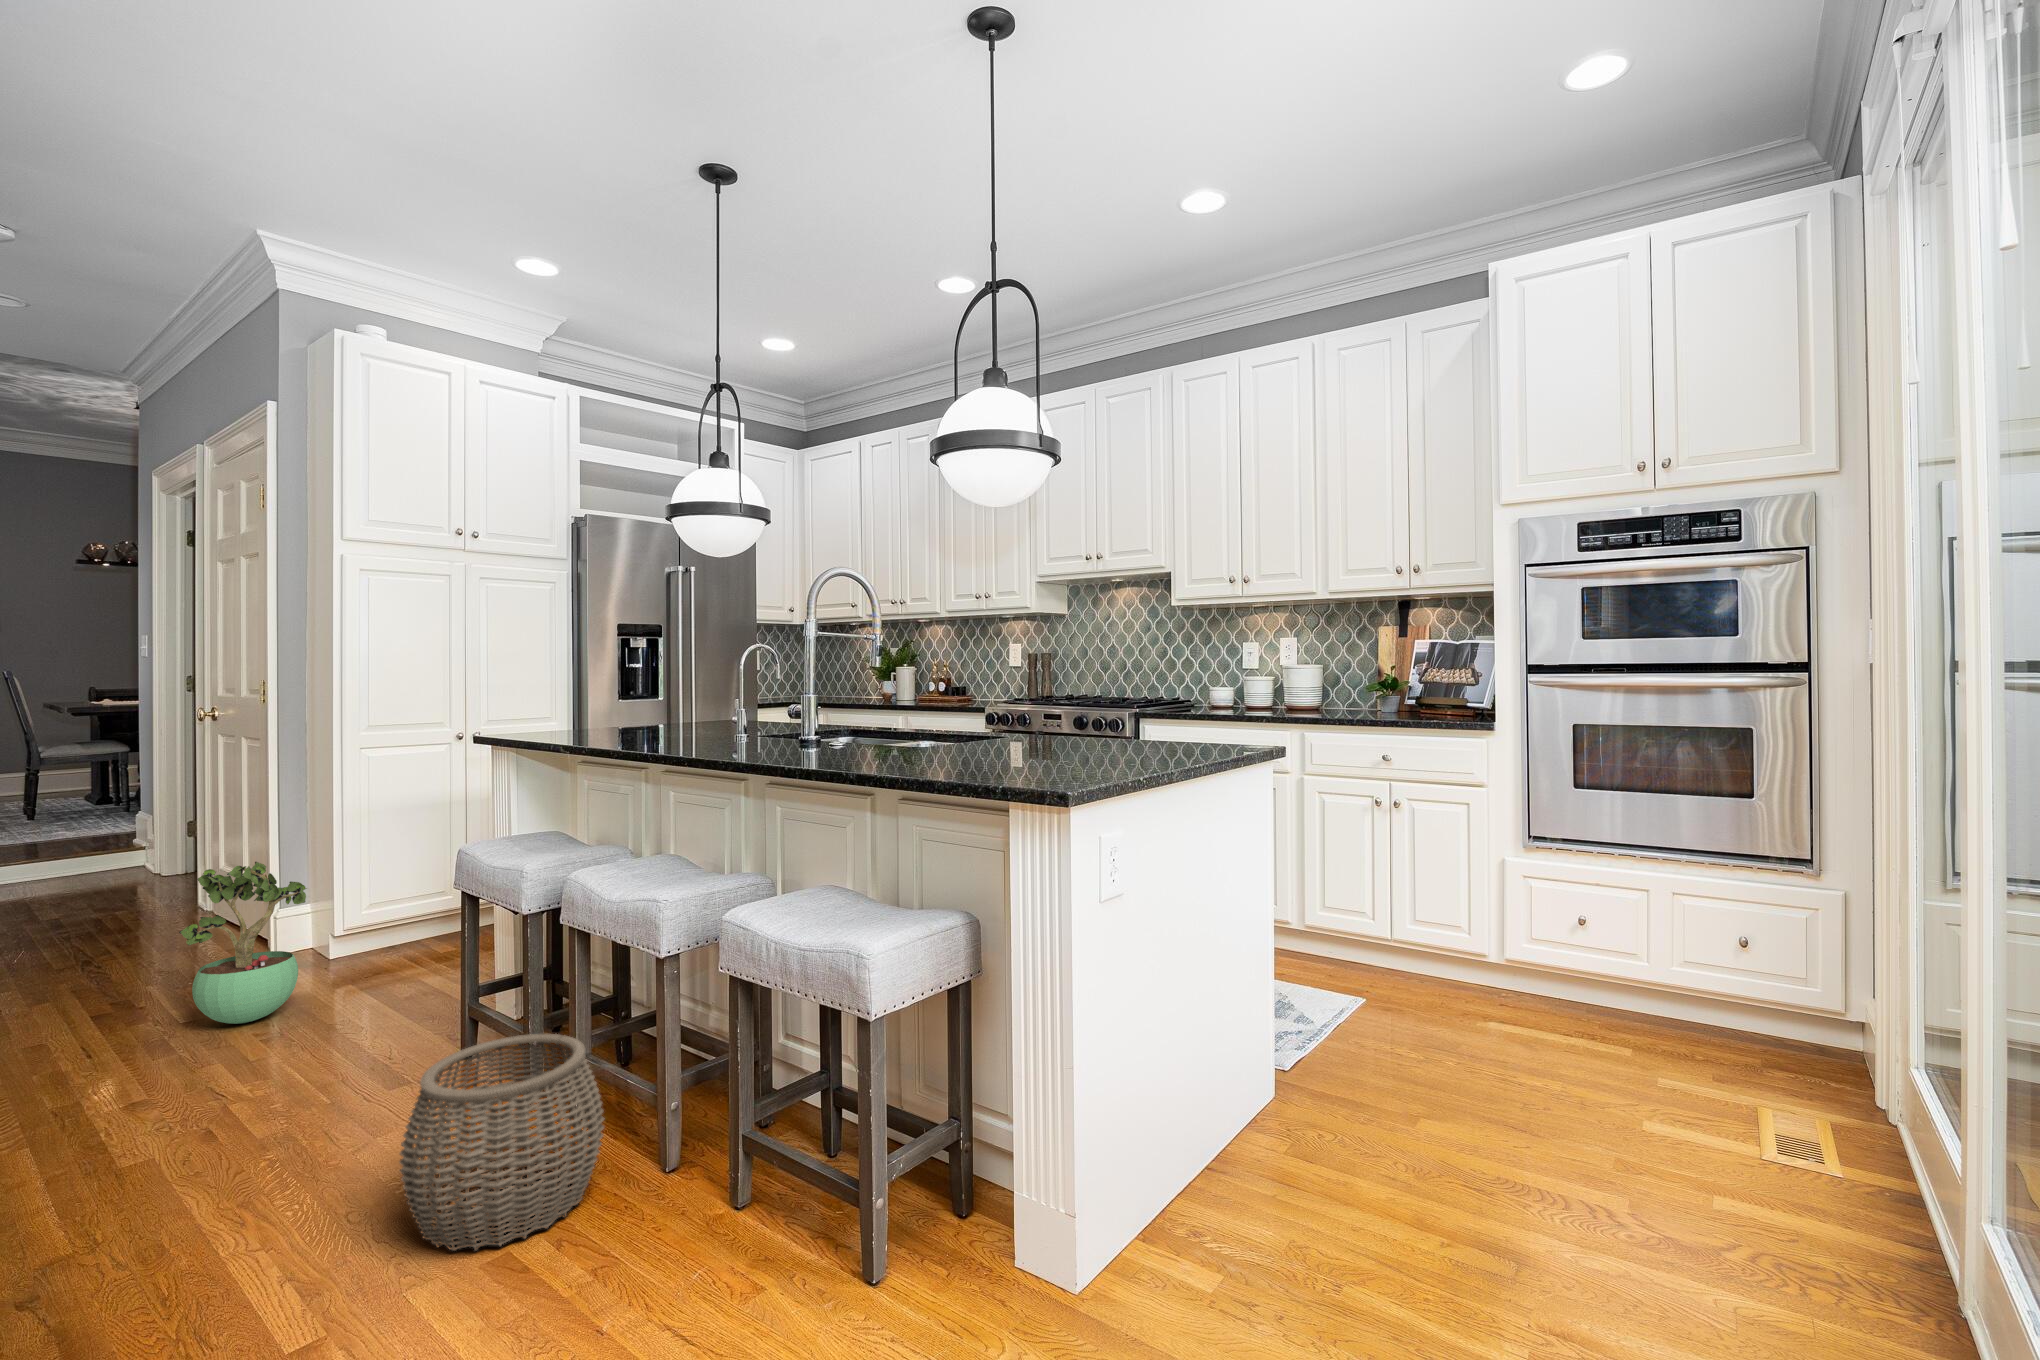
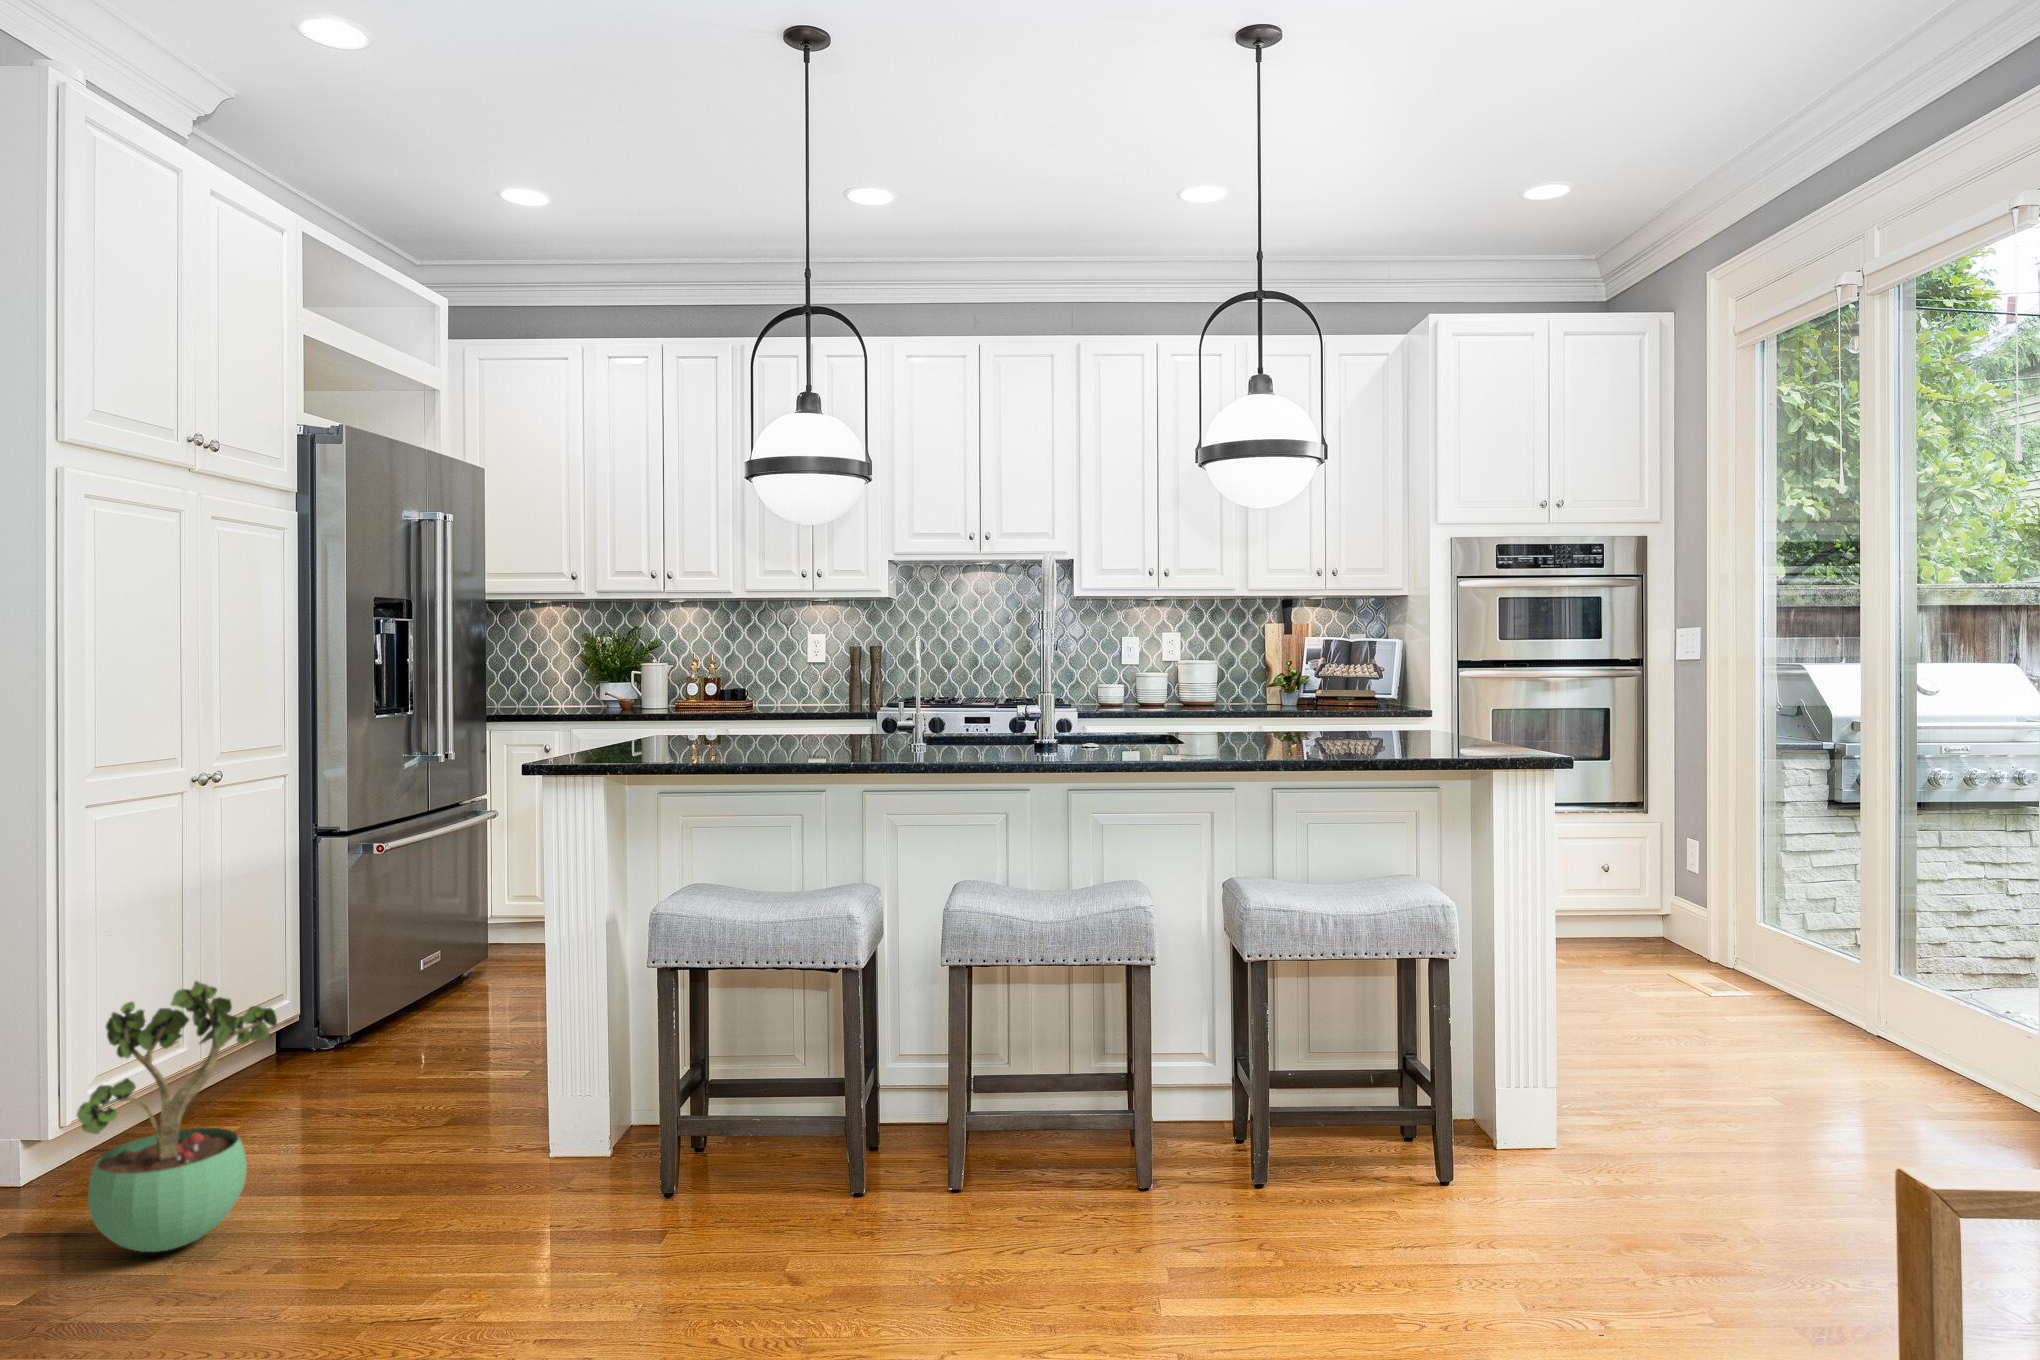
woven basket: present [399,1034,604,1251] -> none [1000,1062,1186,1277]

